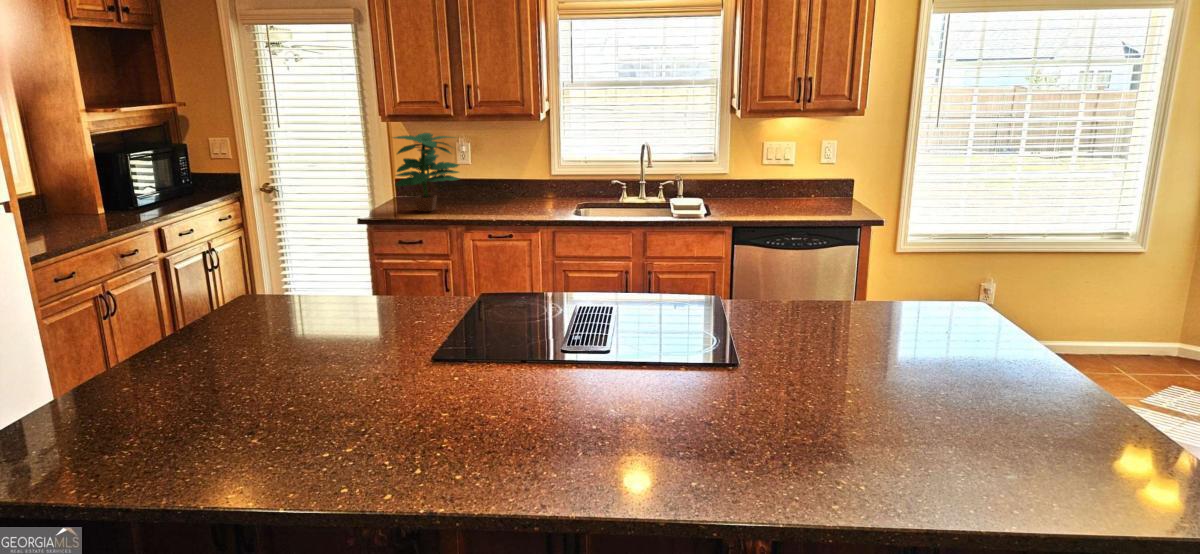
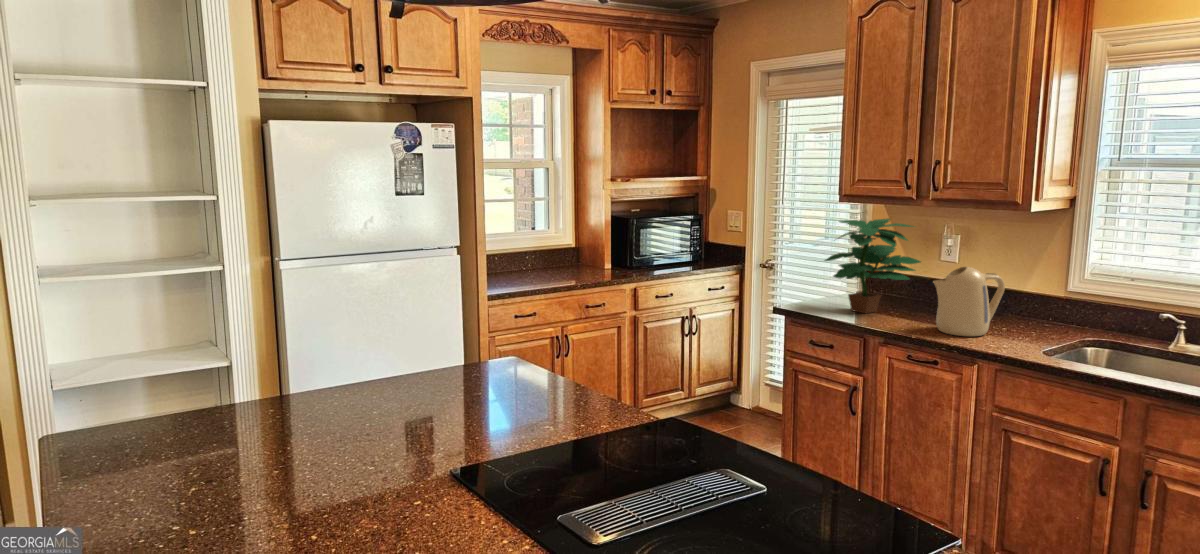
kettle: none [493,164,532,214] -> present [933,267,1005,336]

